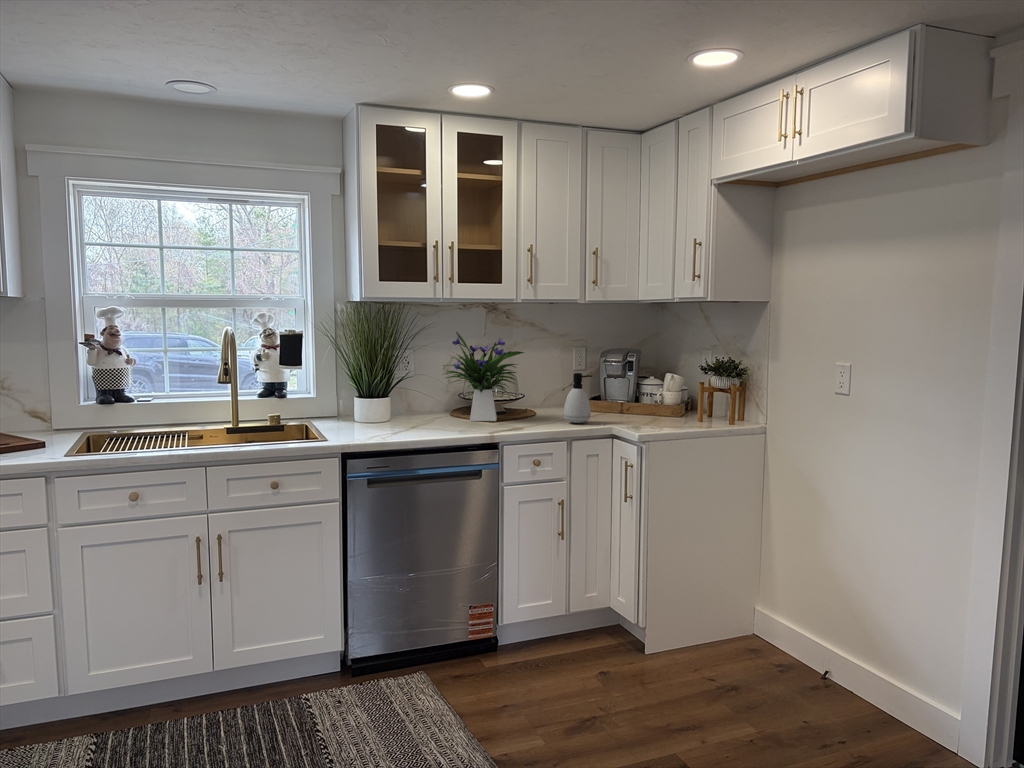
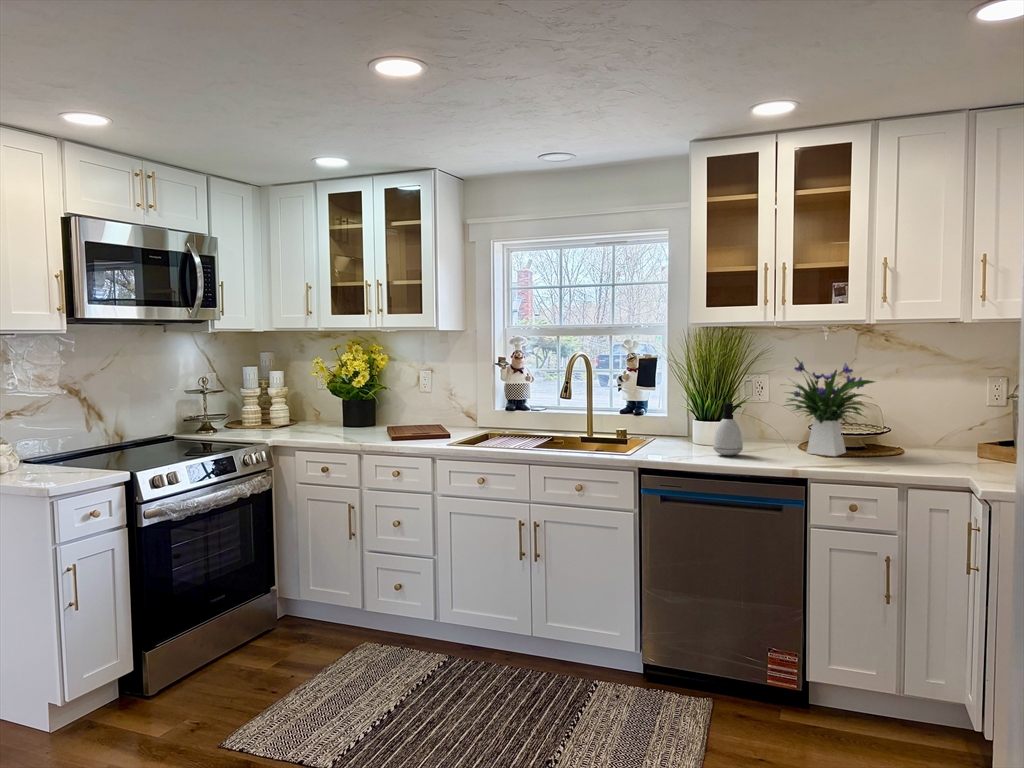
soap dispenser: present [564,373,592,423] -> present [713,402,743,455]

